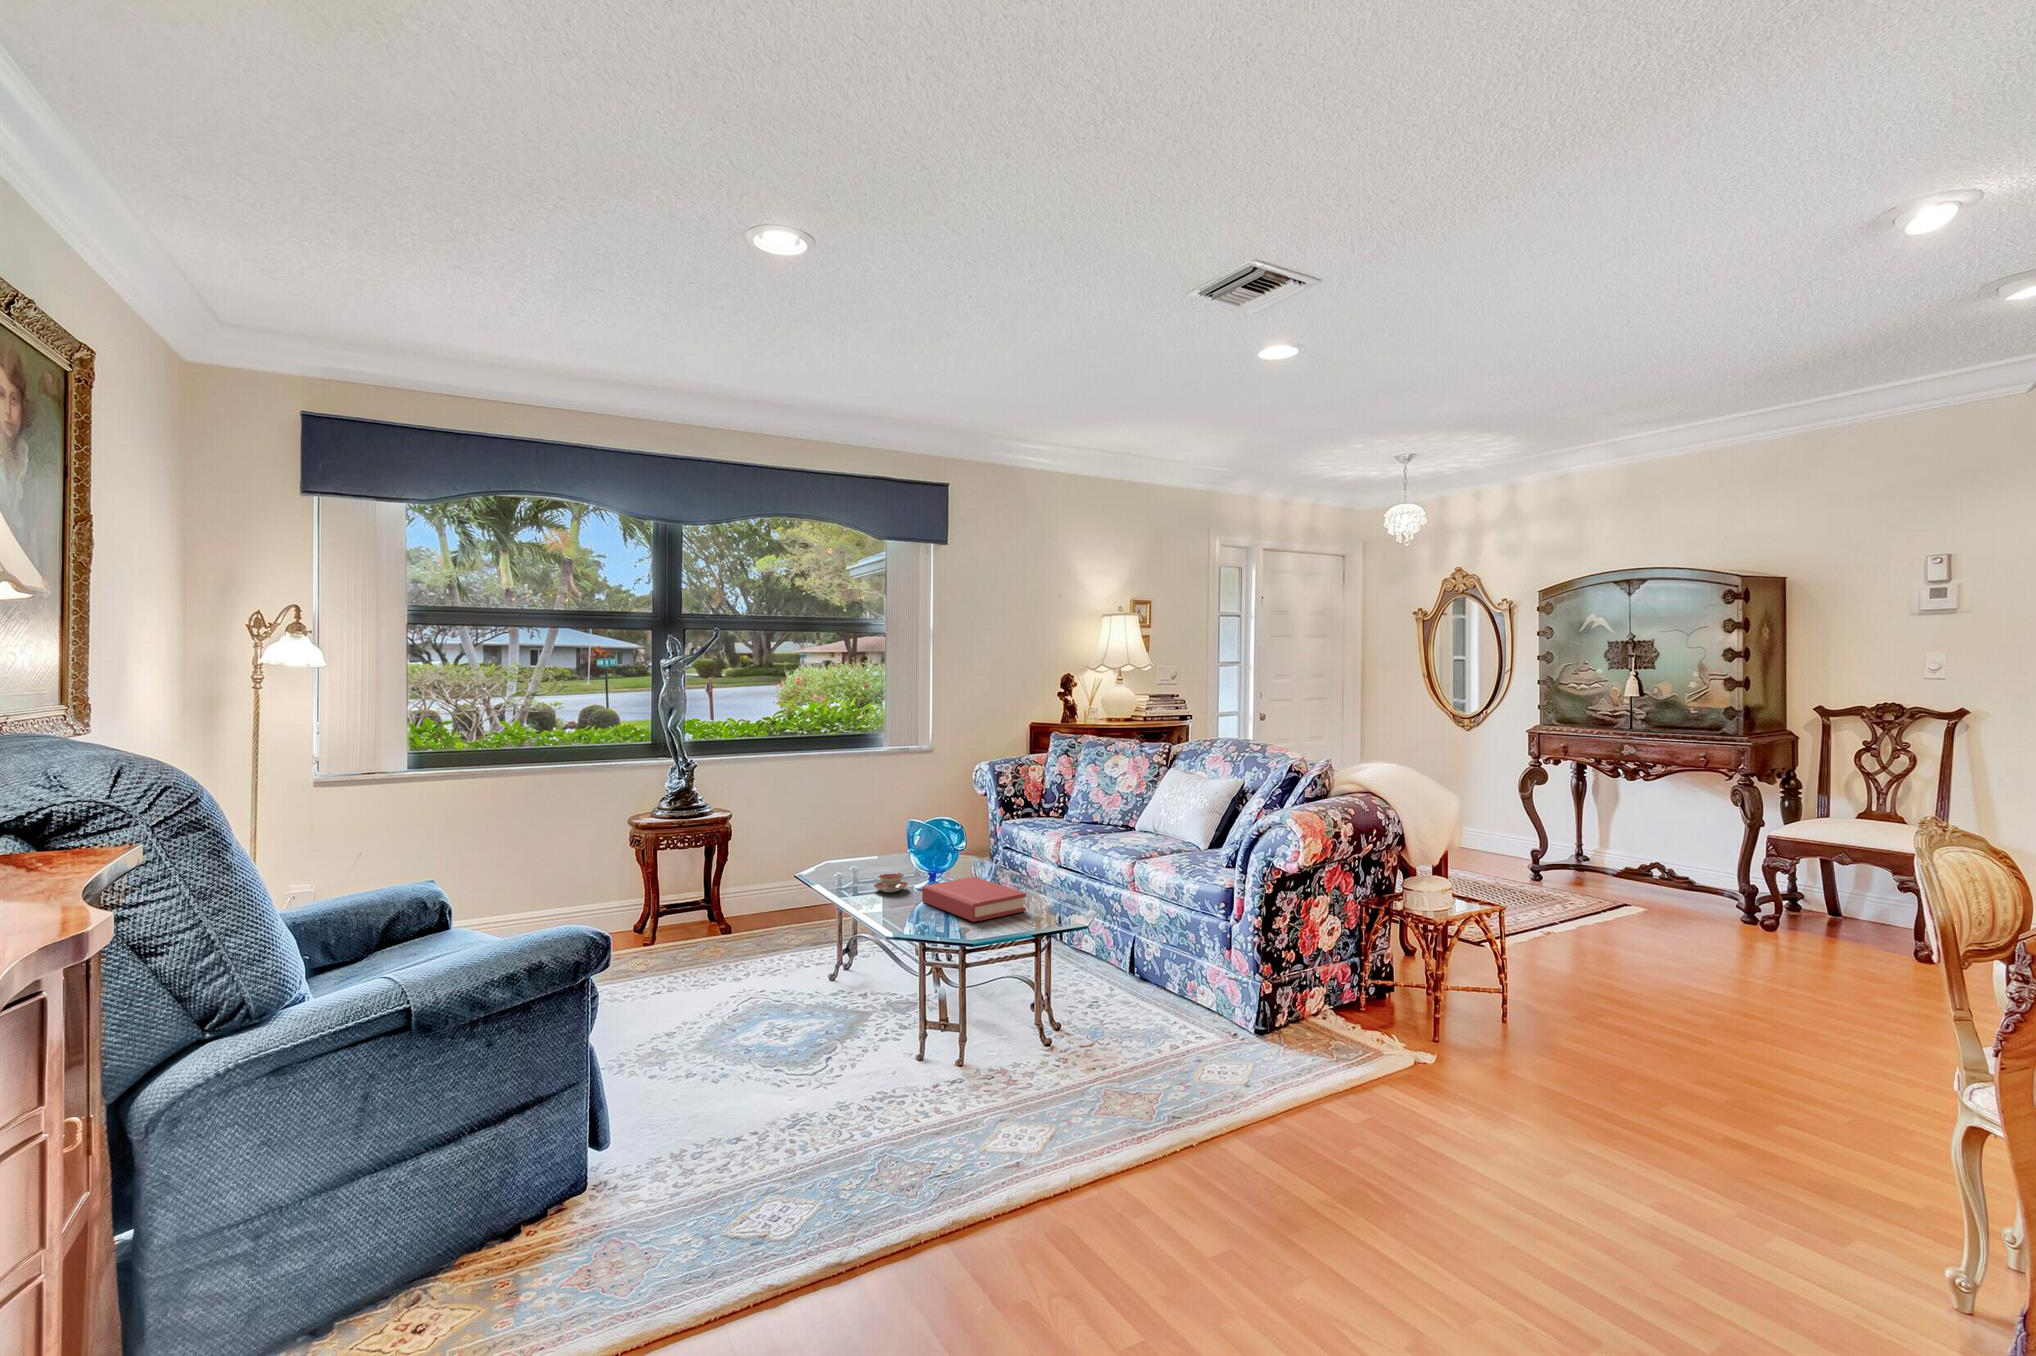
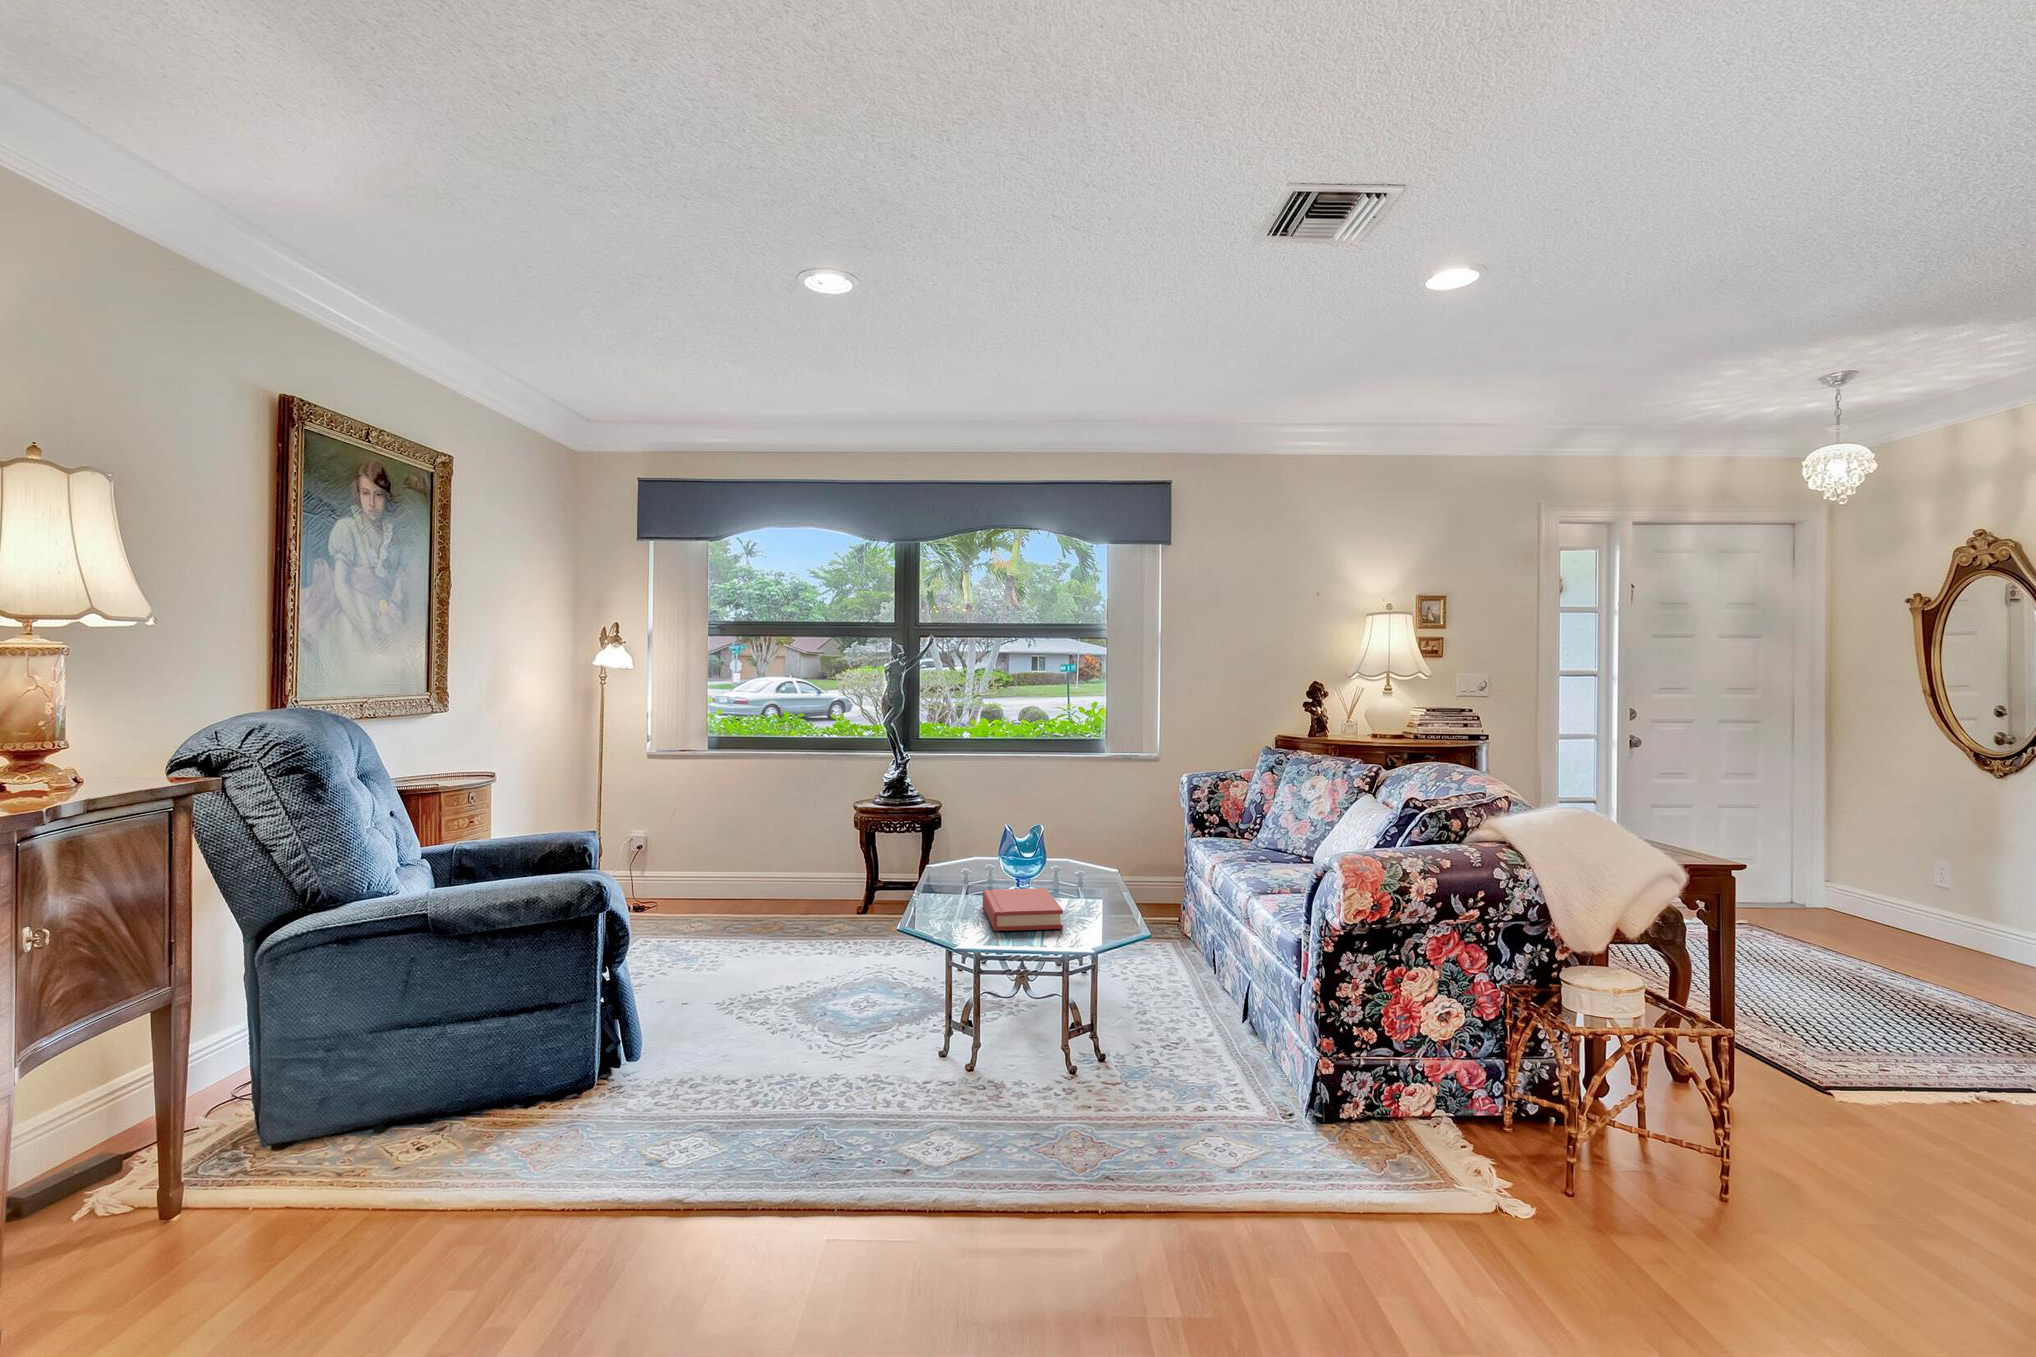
teacup: present [874,873,908,892] -> none [956,875,990,894]

